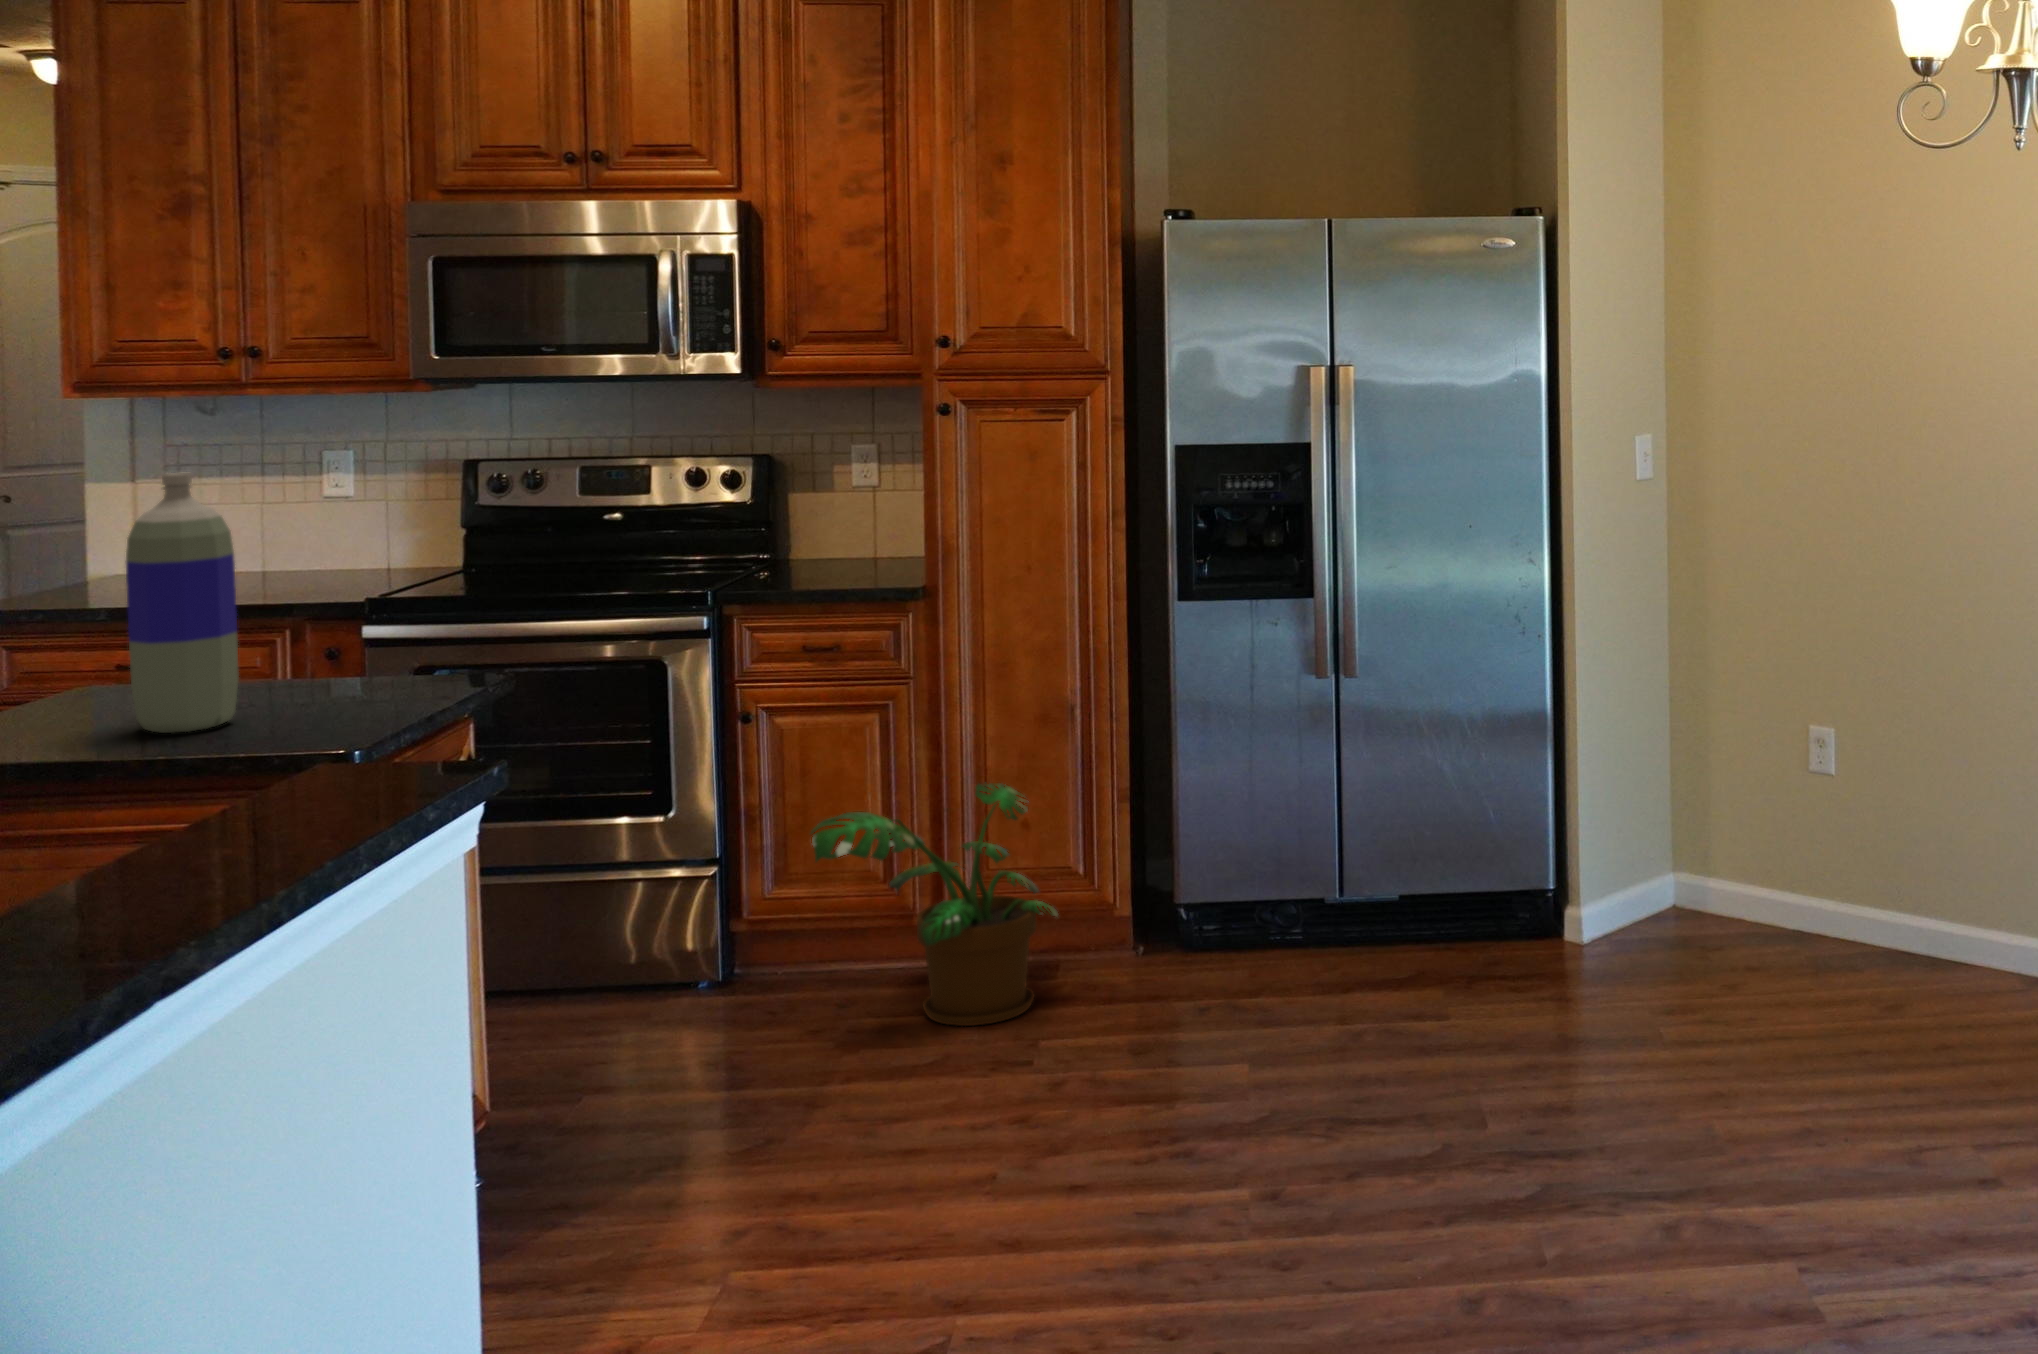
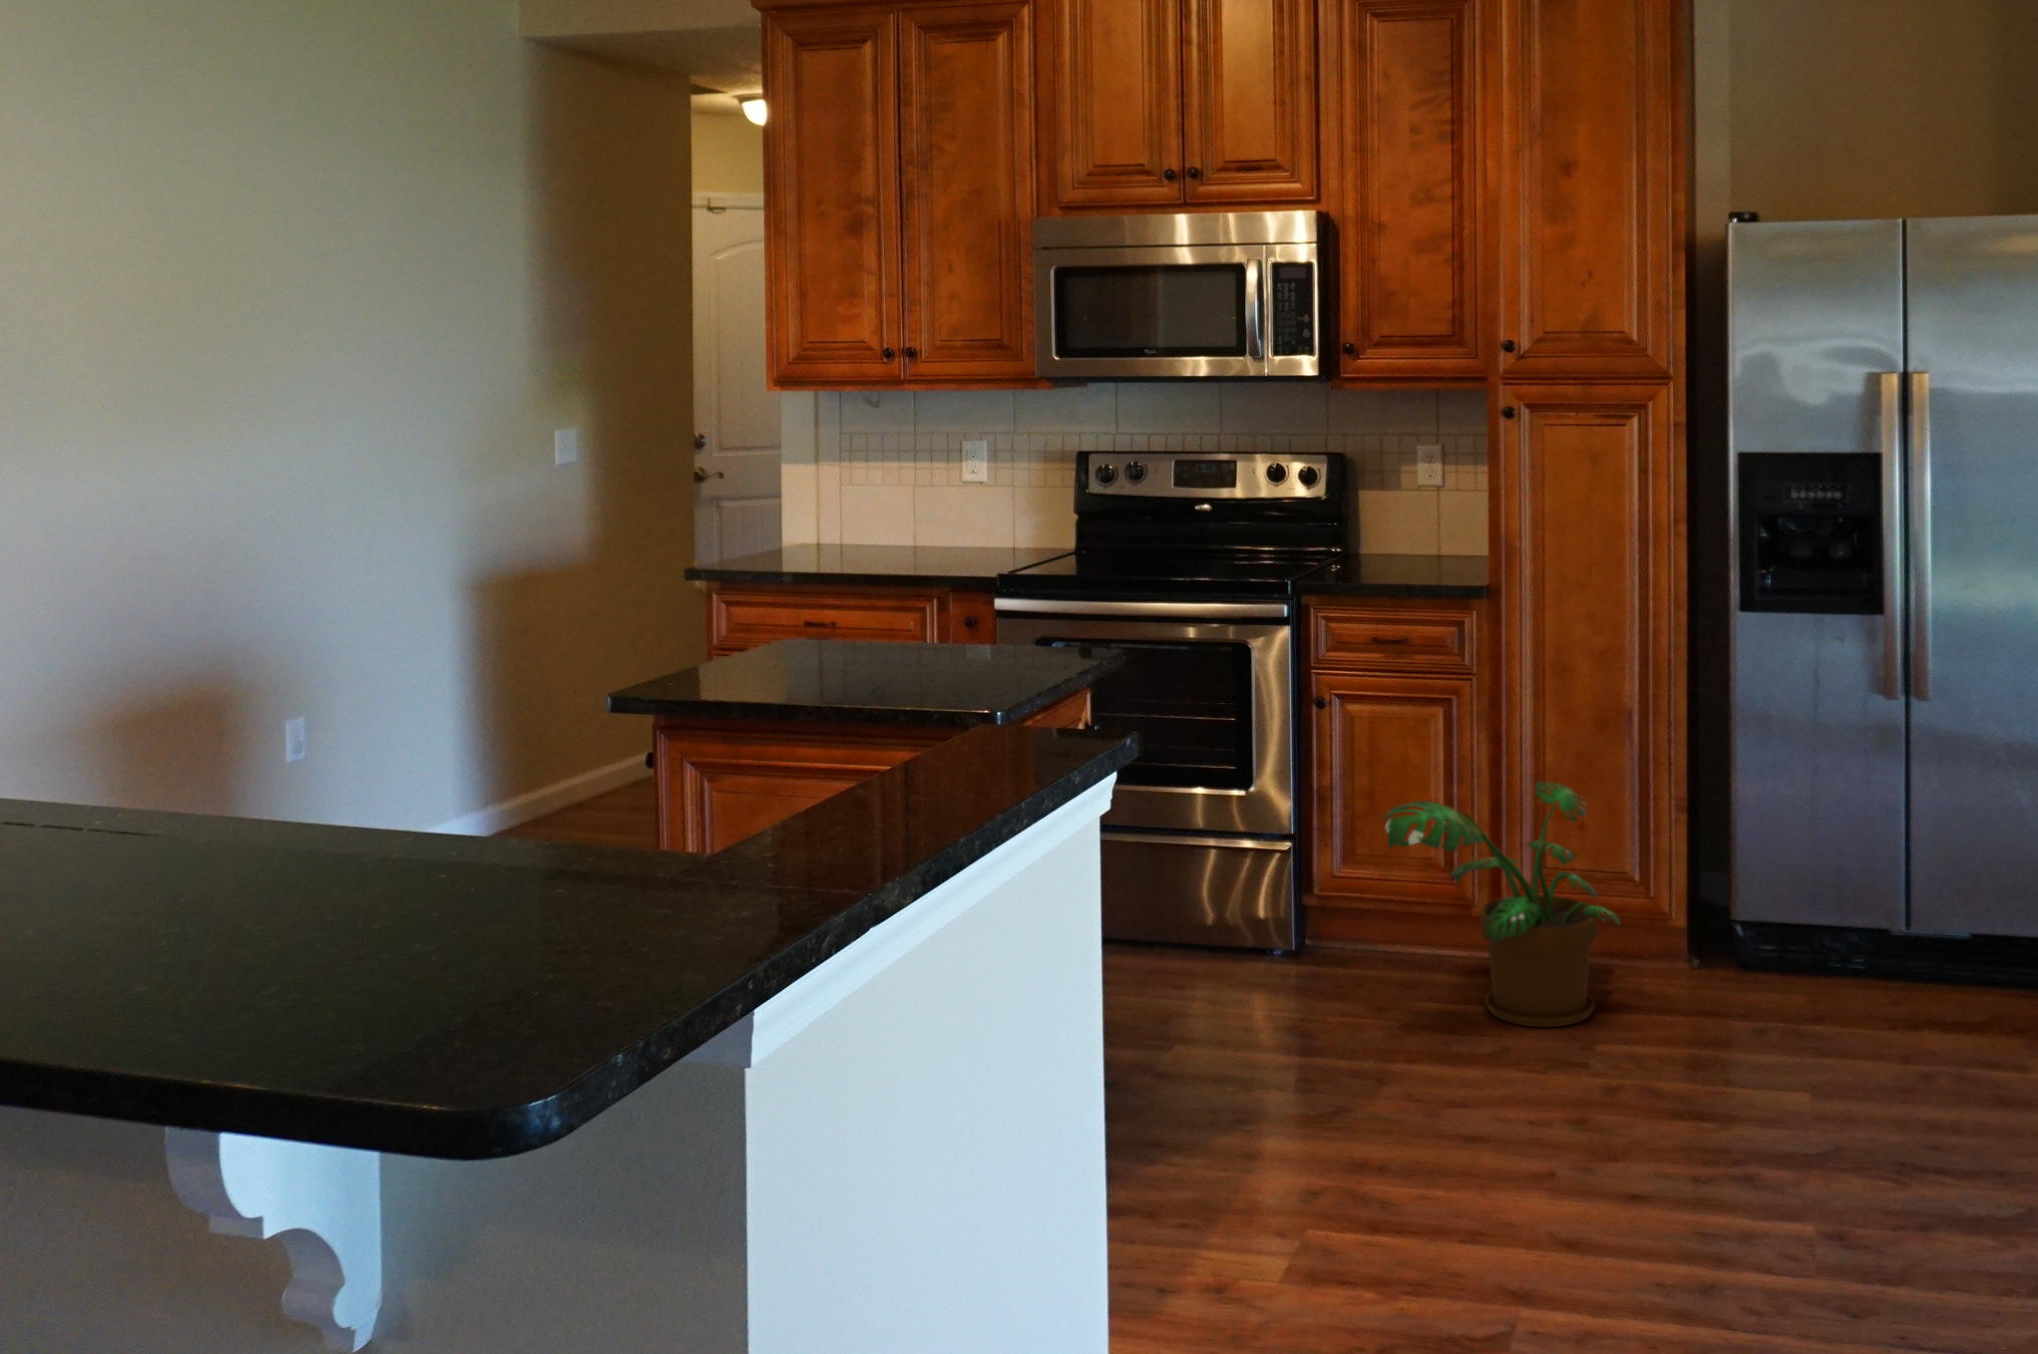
bottle: present [126,473,239,733] -> none [799,432,891,678]

